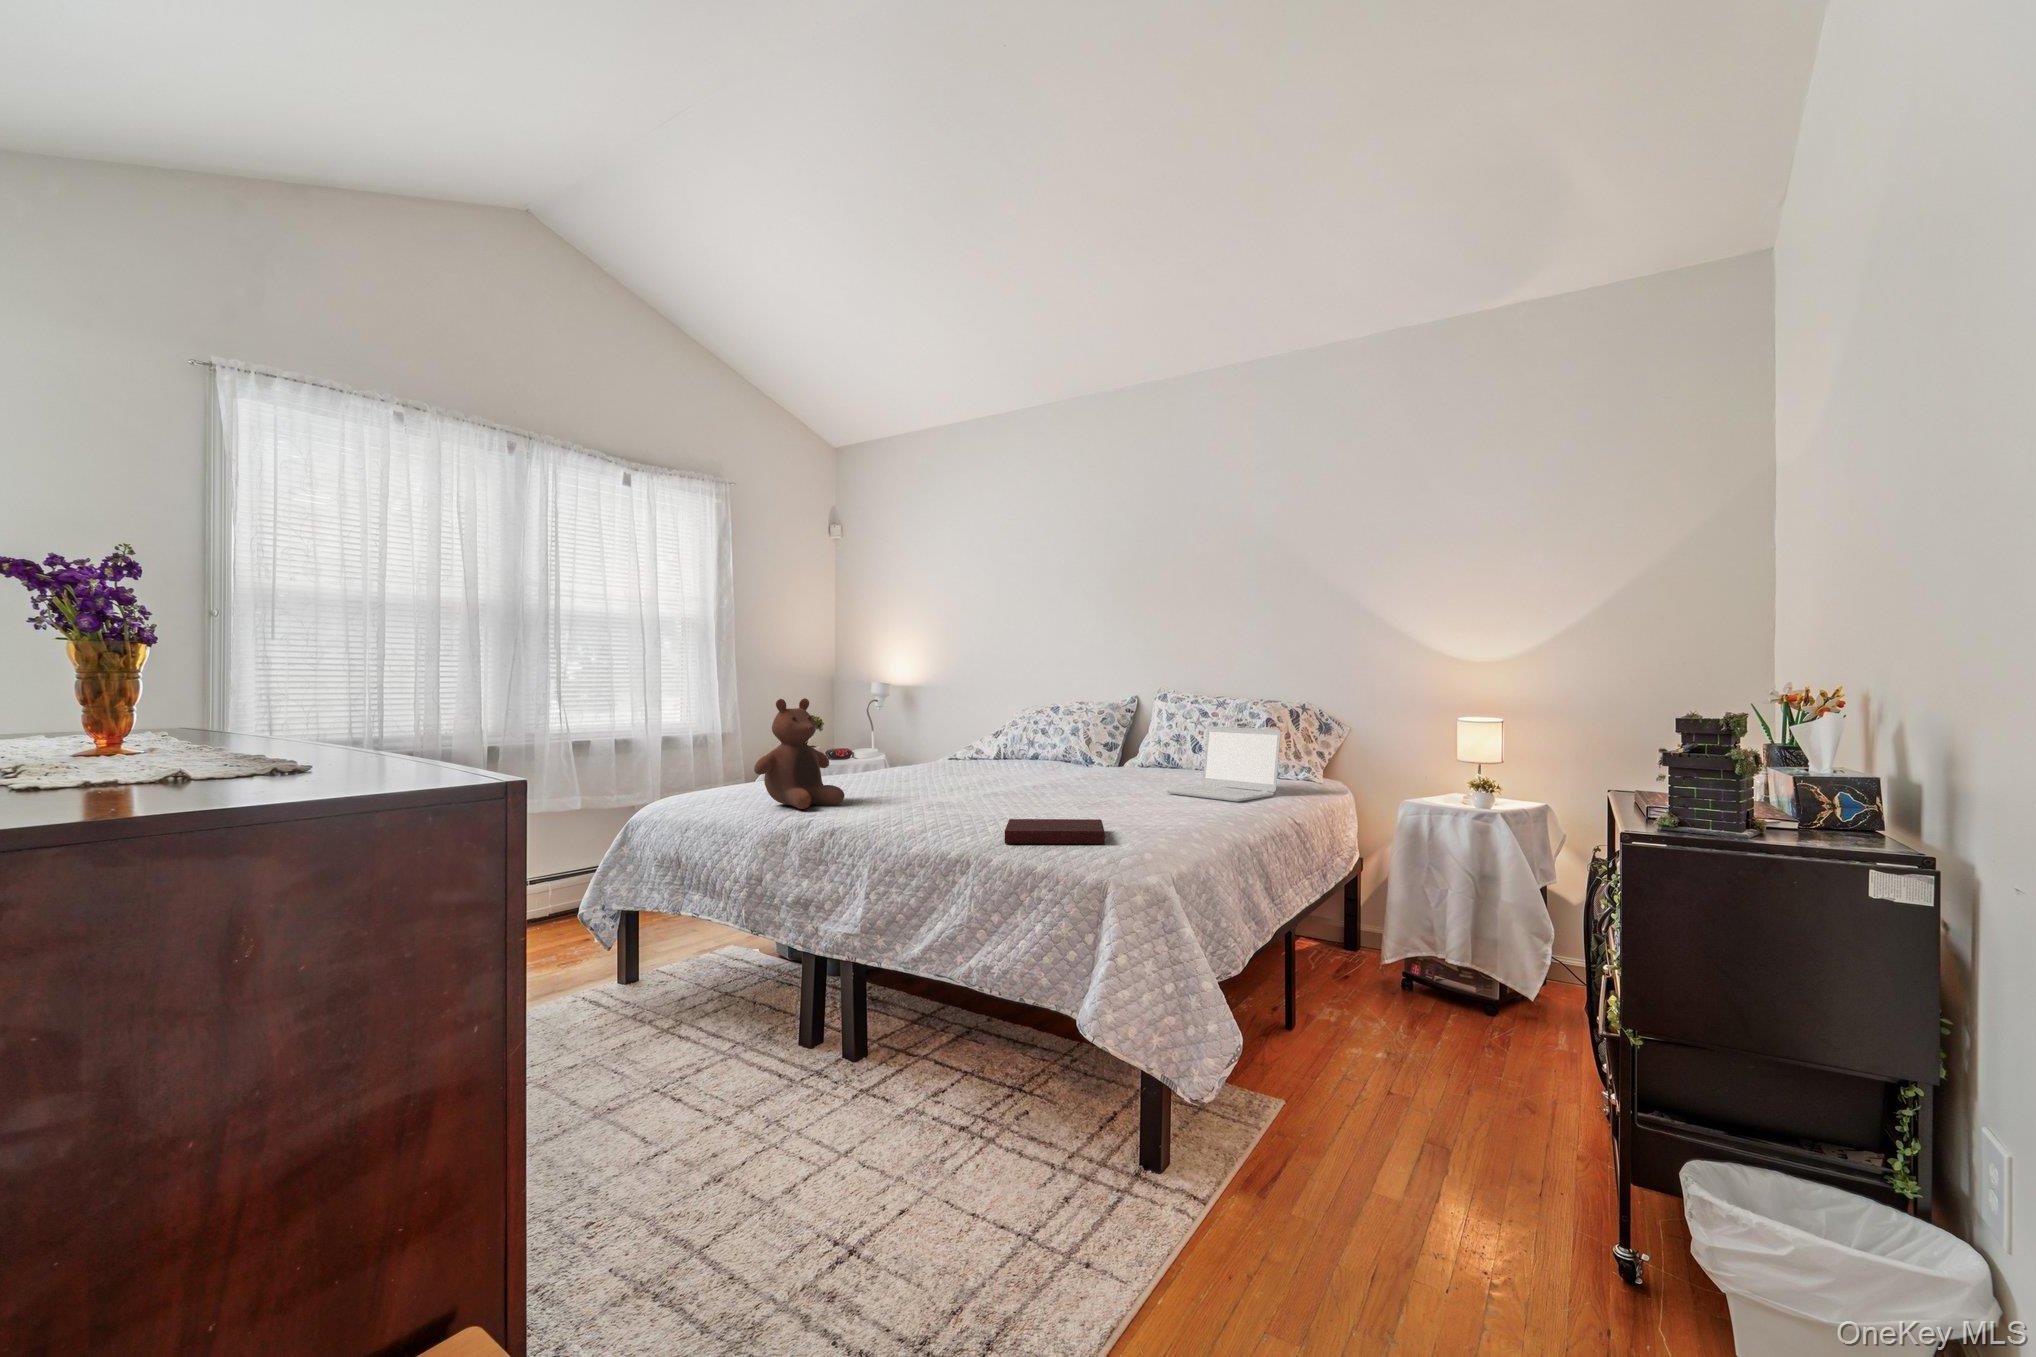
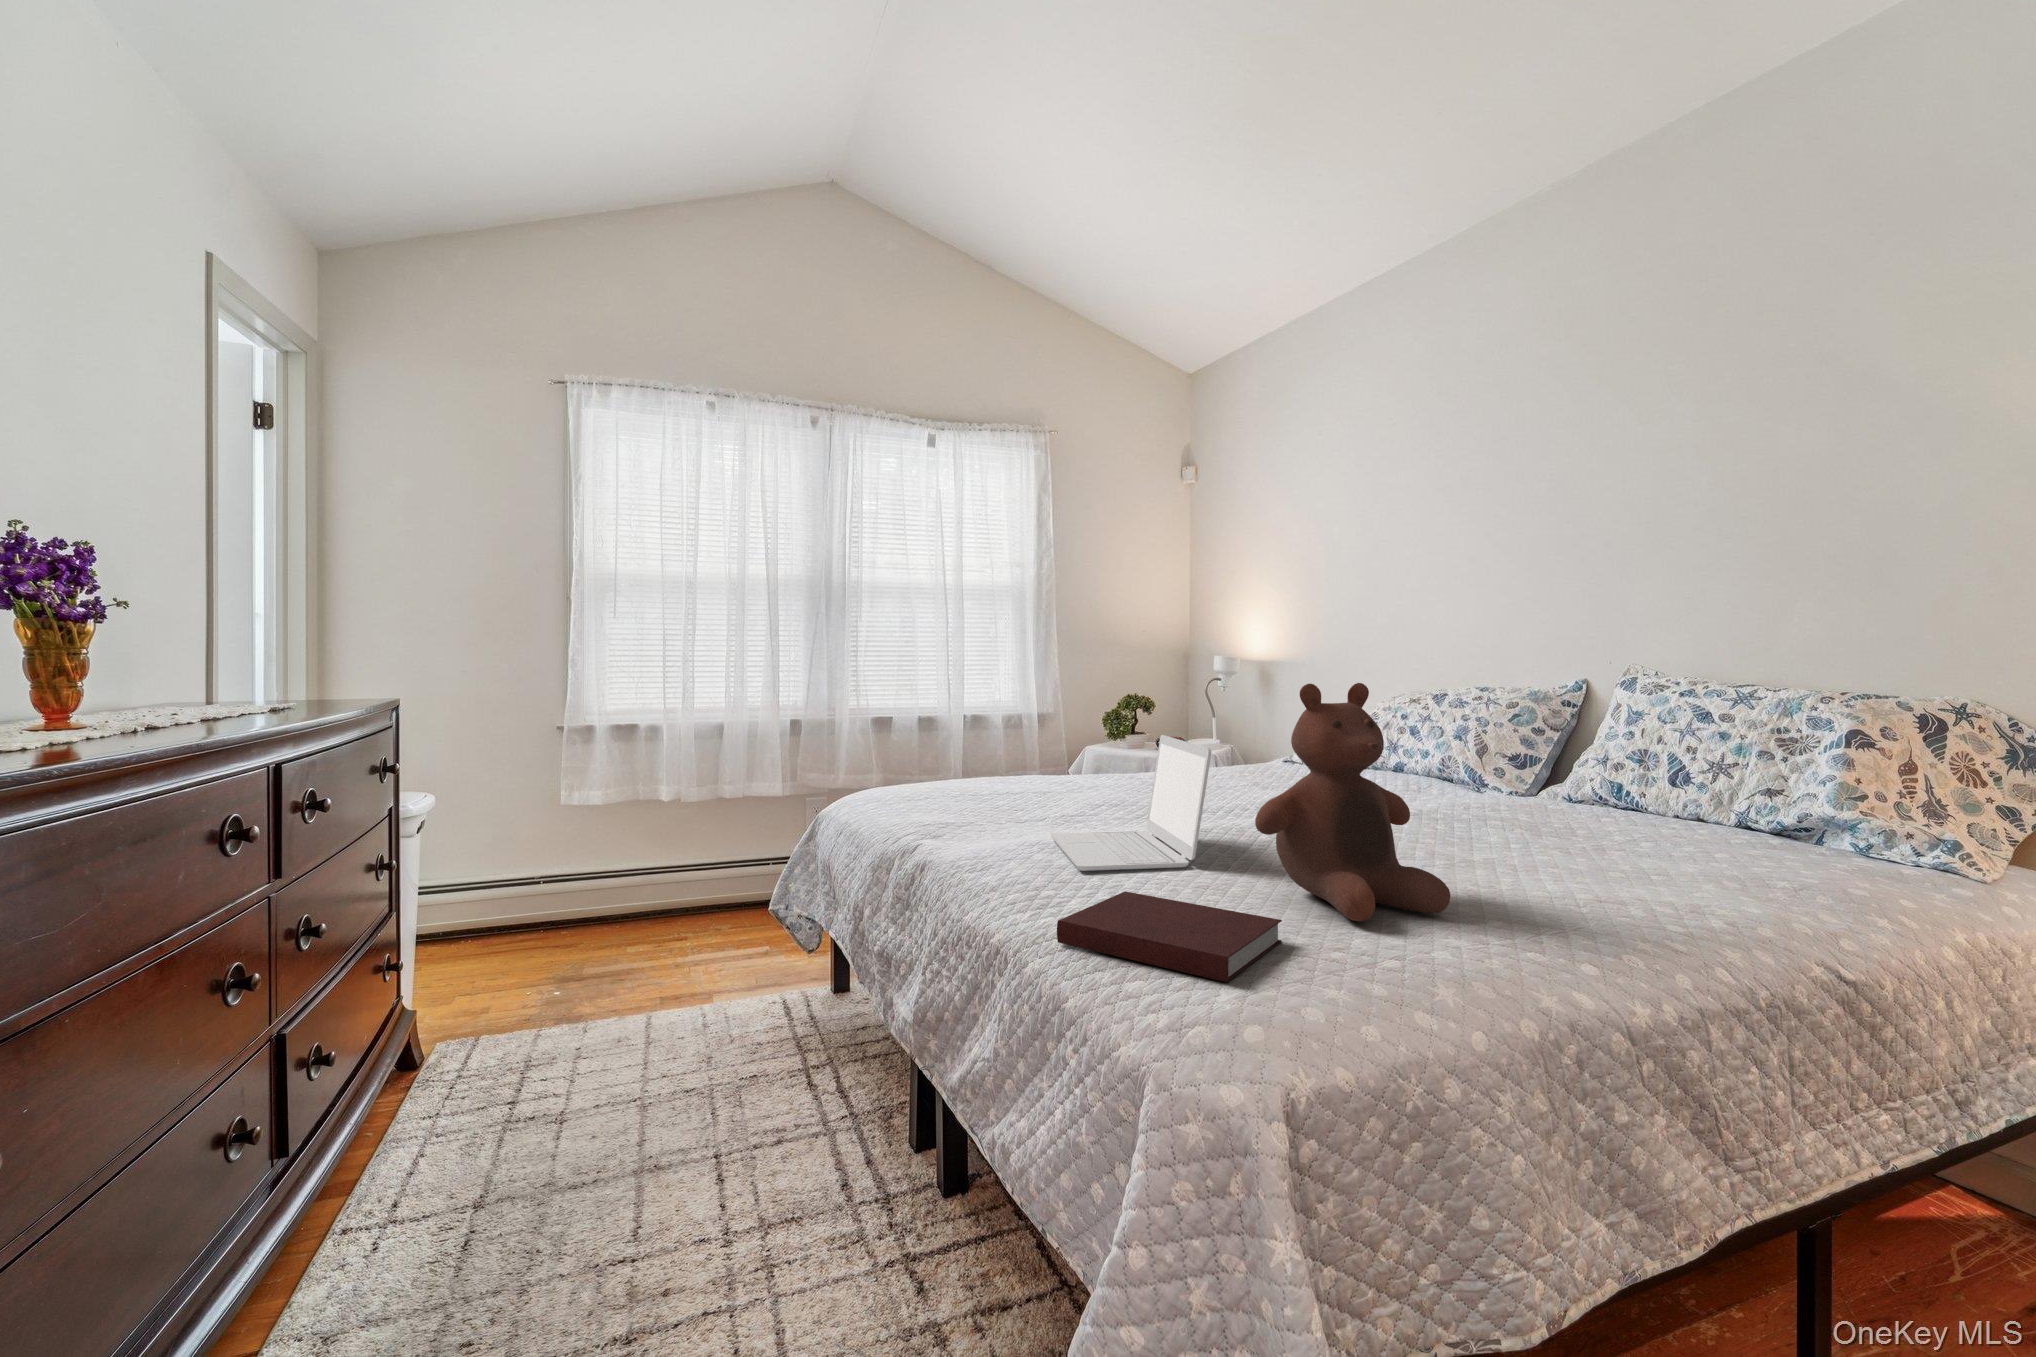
stuffed bear: present [754,698,844,809] -> present [1255,683,1450,922]
laptop: present [1166,726,1281,801] -> present [1051,735,1211,871]

